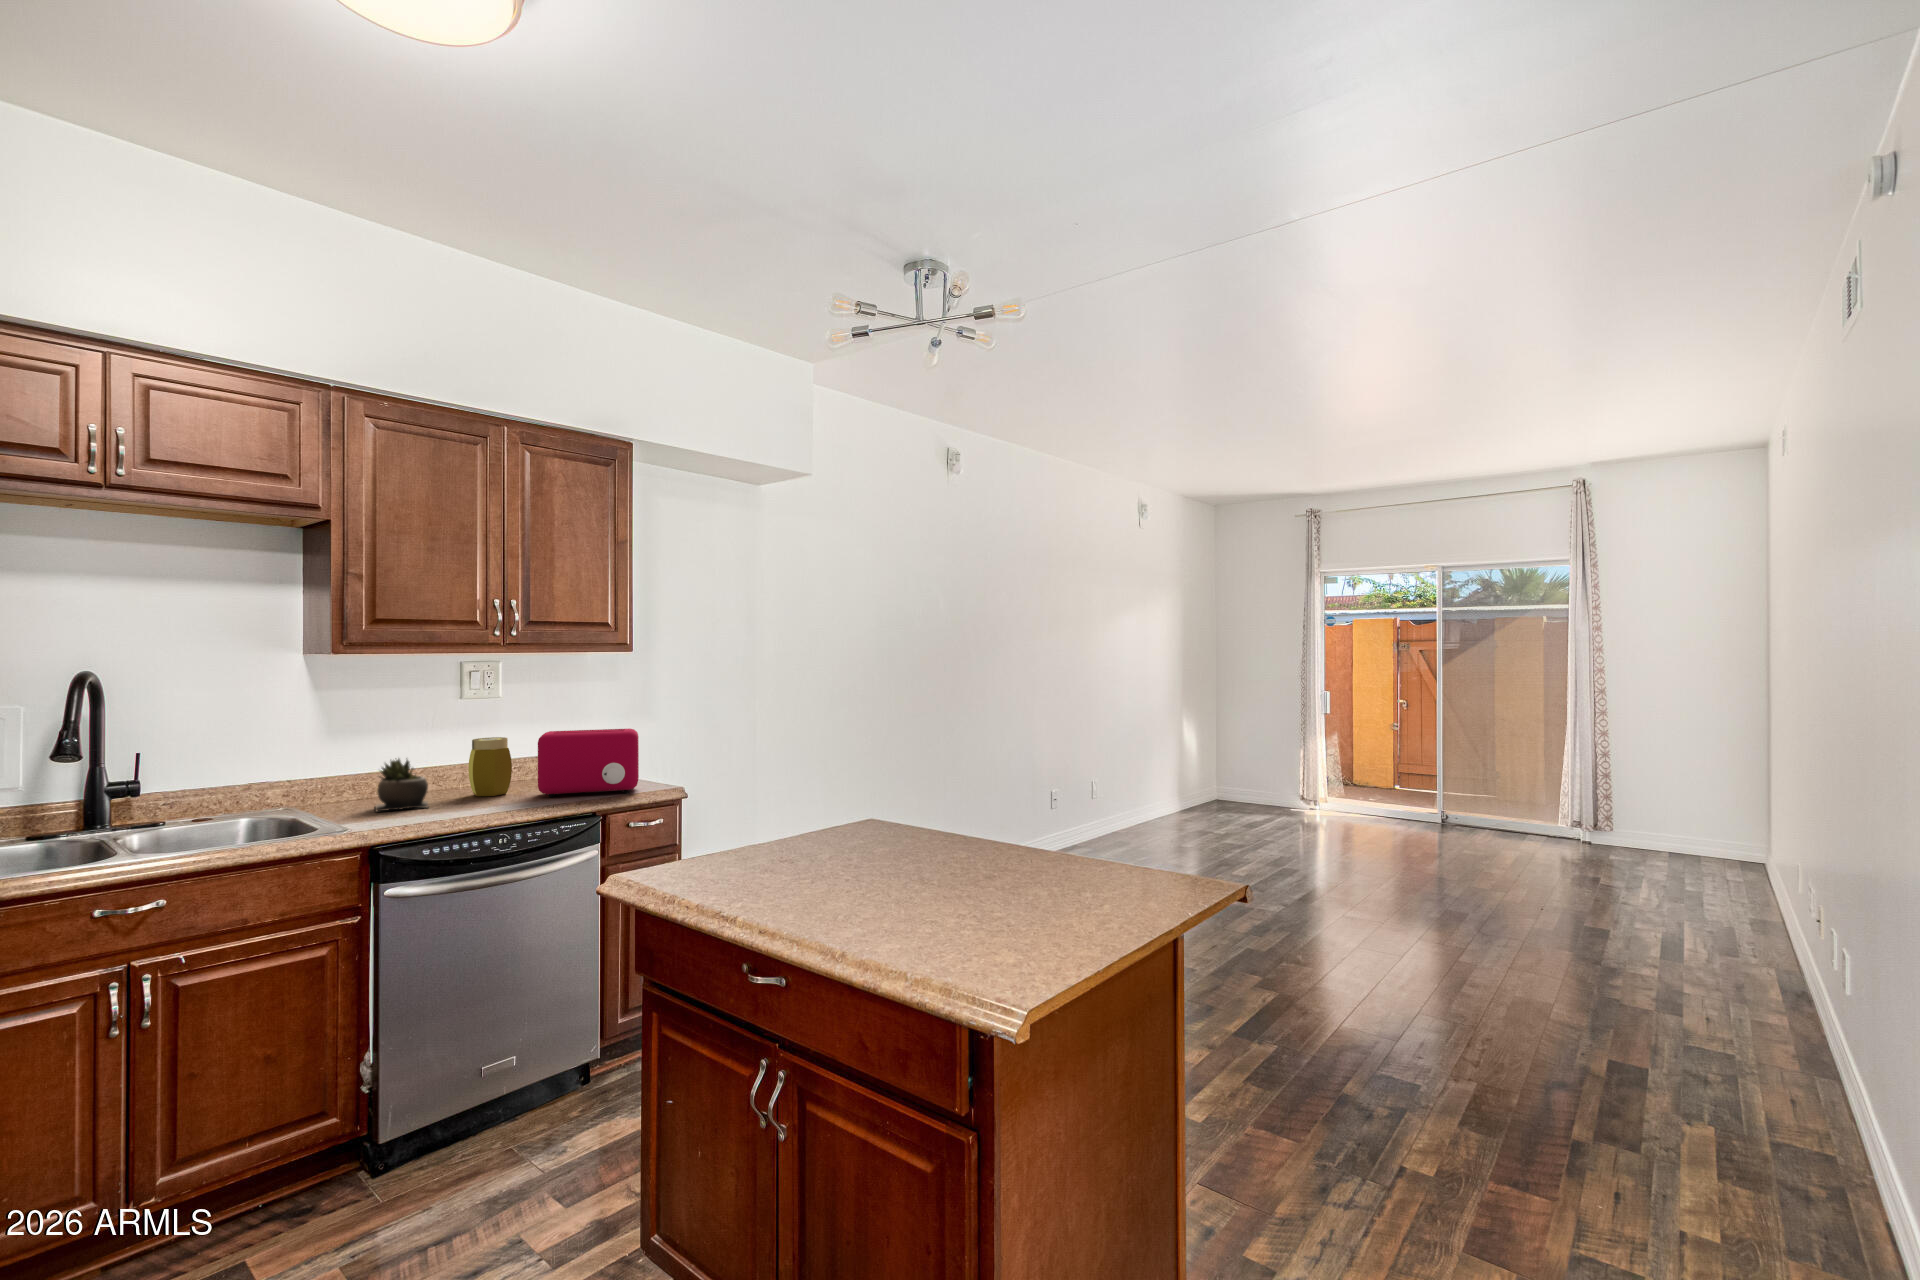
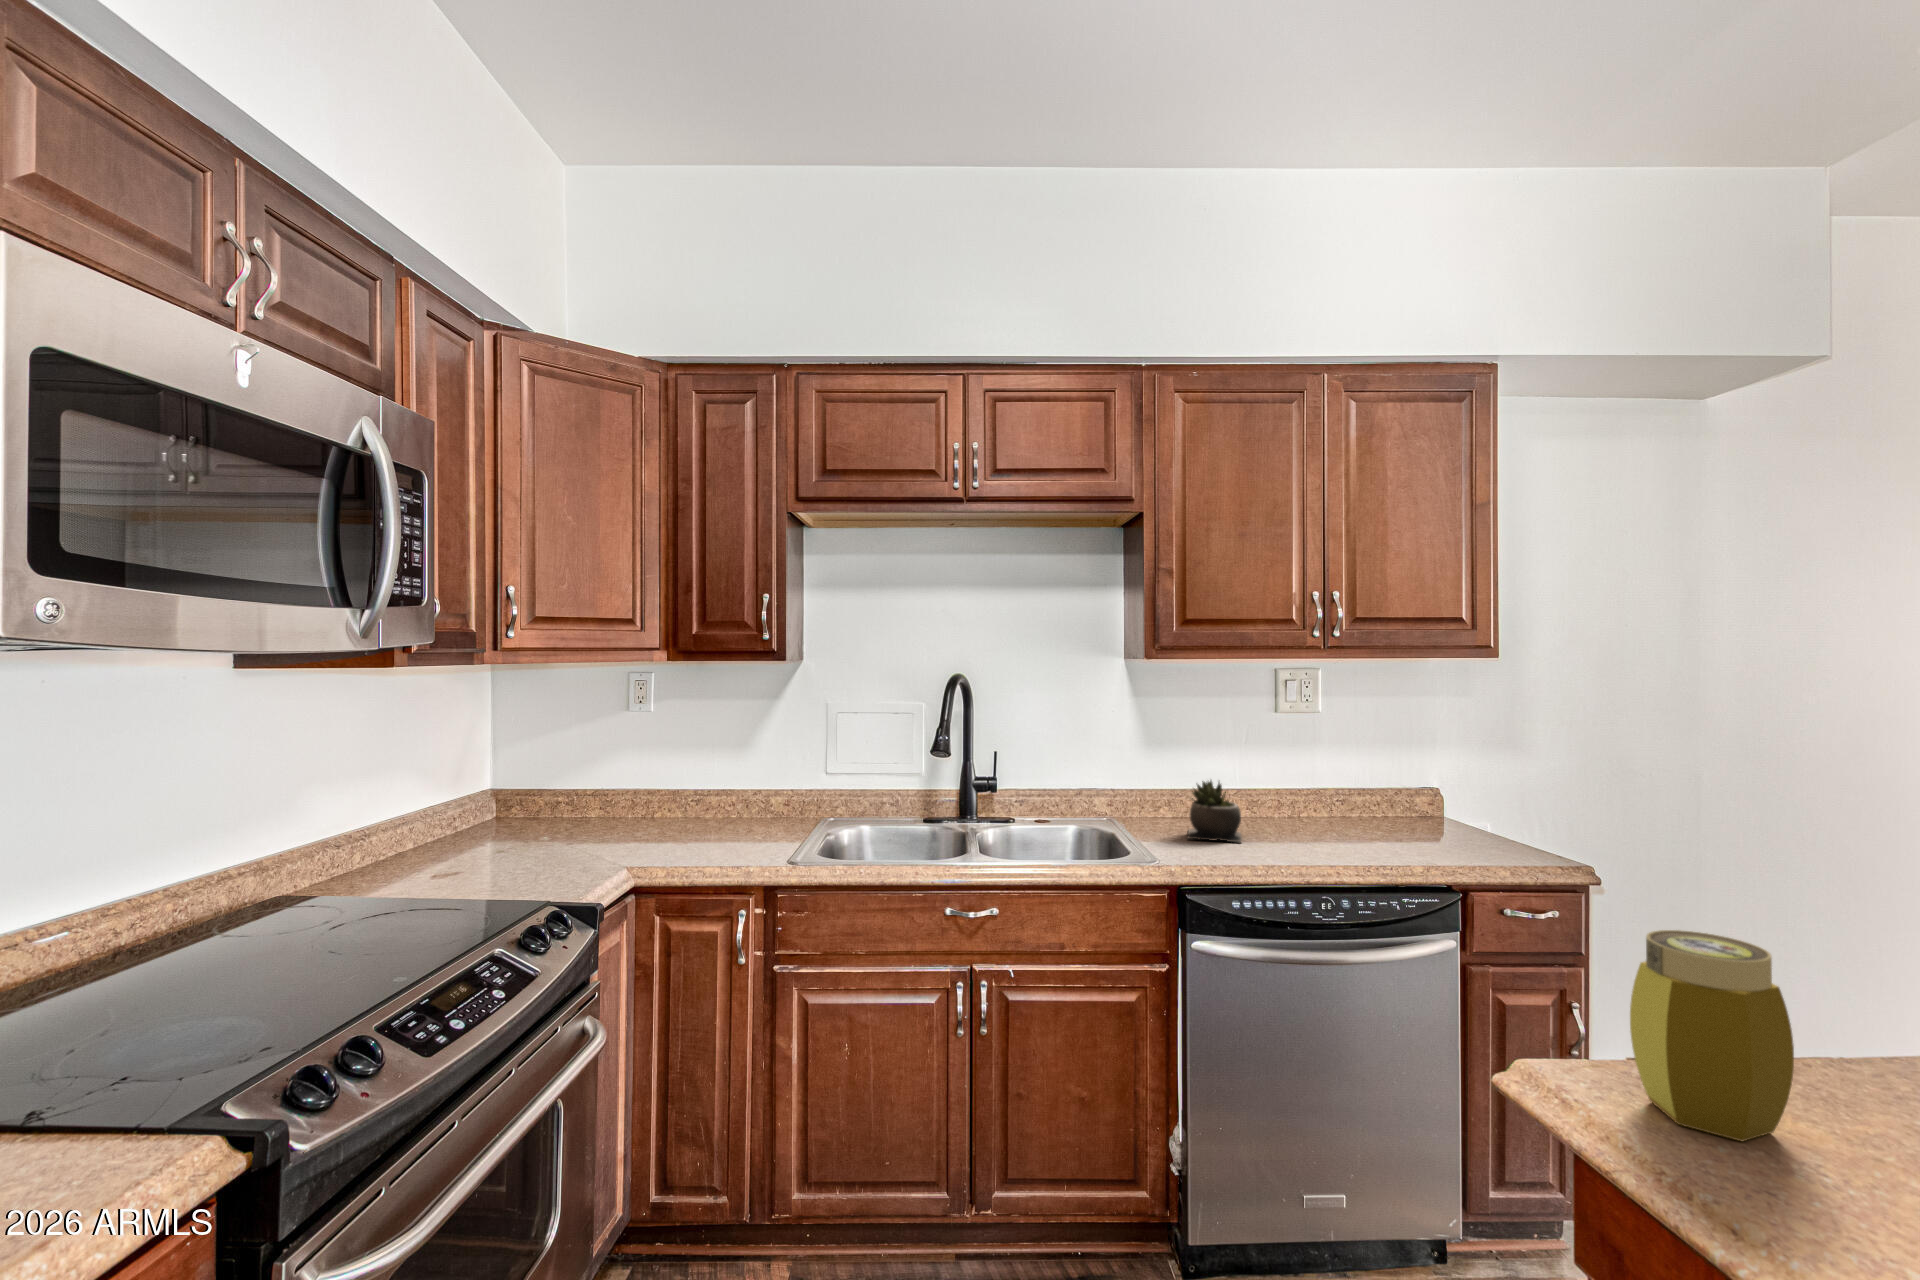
toaster: present [538,729,639,797] -> none [1370,763,1517,863]
jar: present [468,737,512,796] -> present [1630,930,1794,1142]

